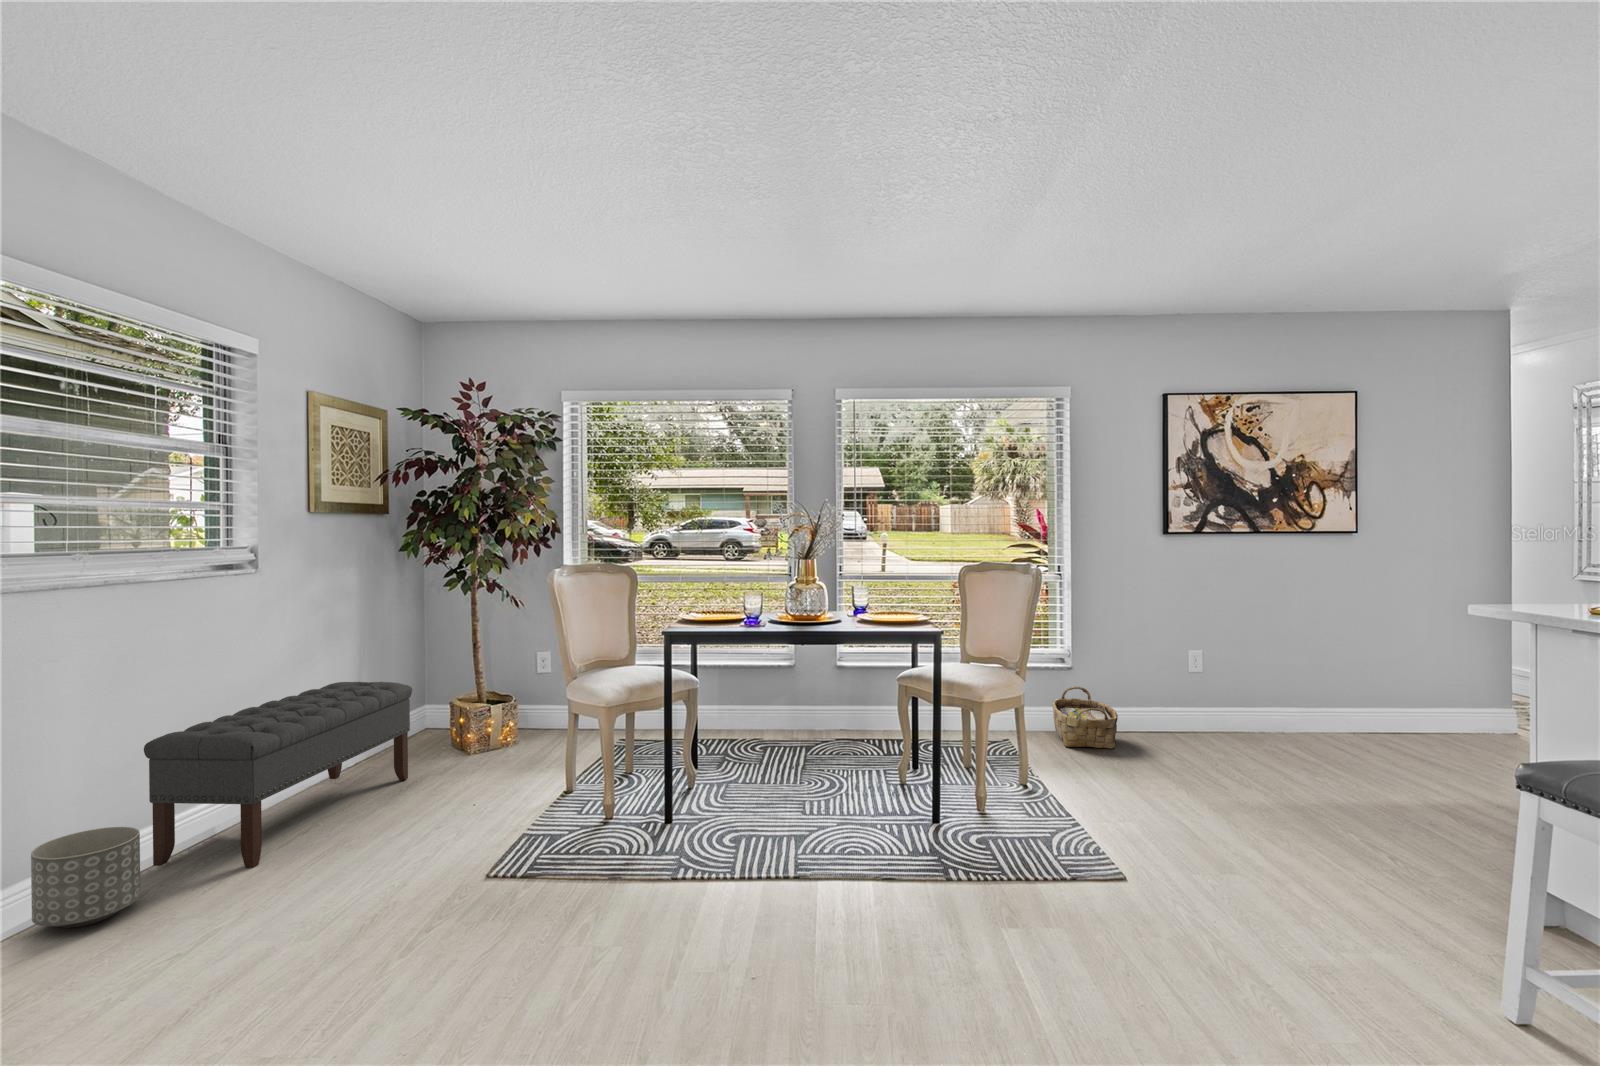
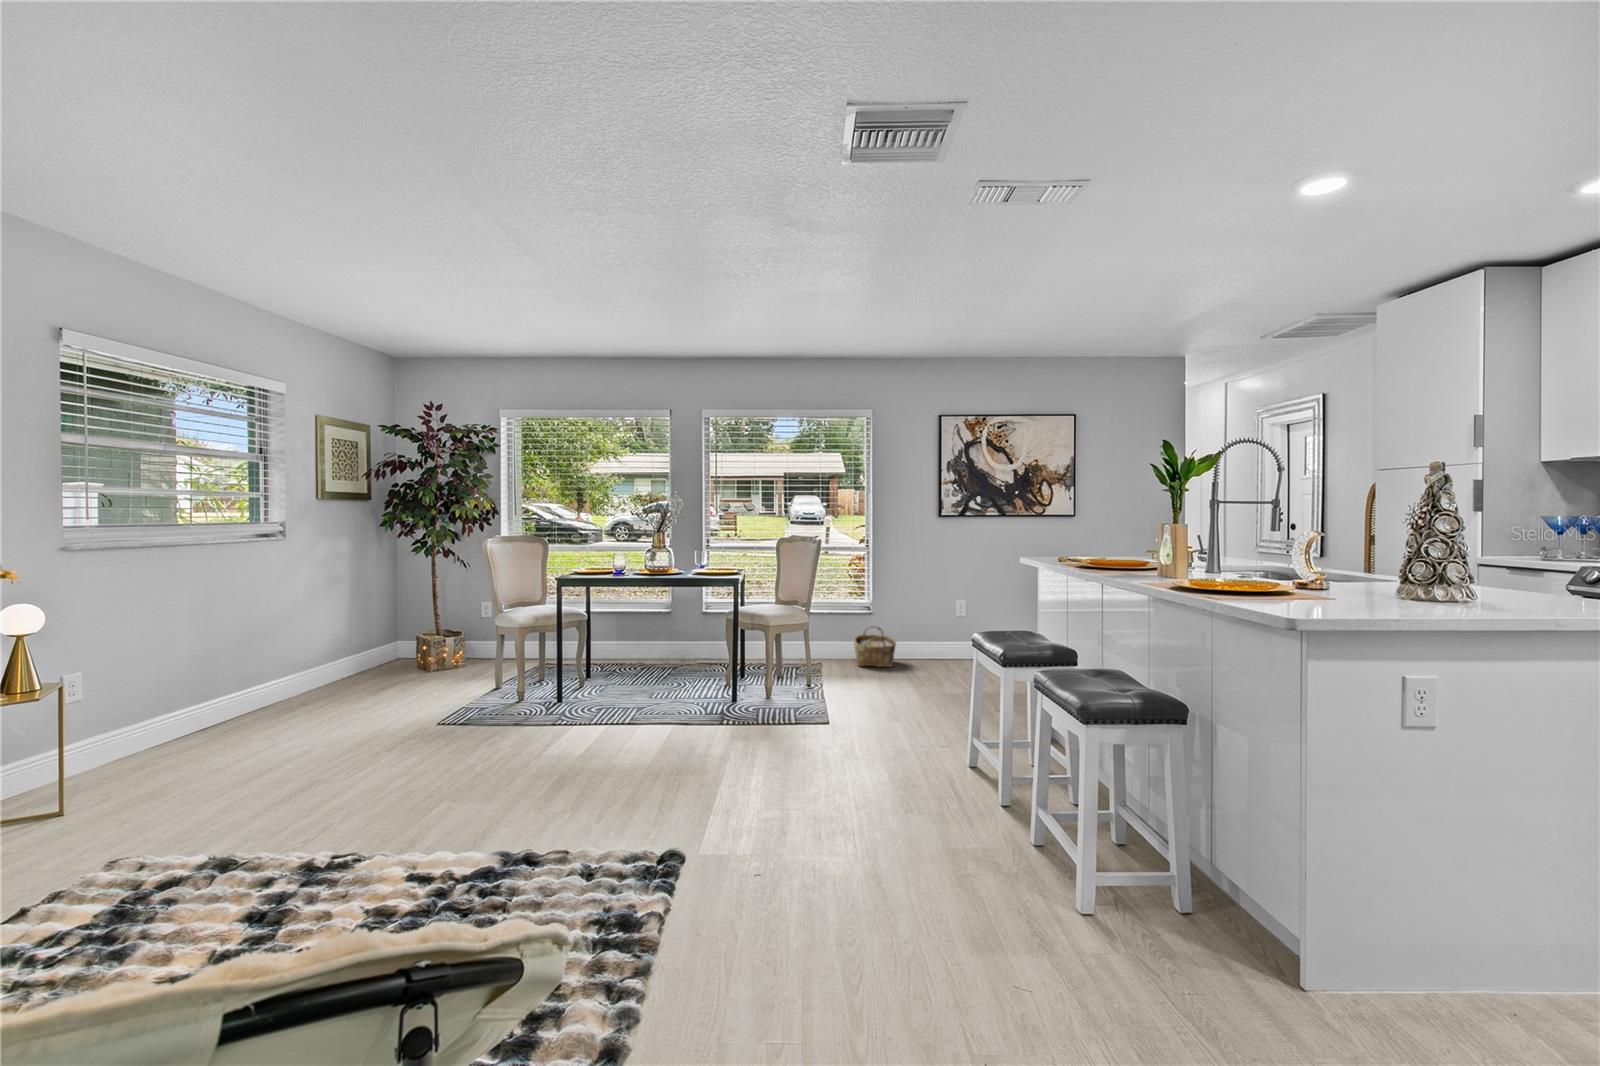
bench: present [144,682,412,868] -> none [223,617,390,721]
planter: present [31,827,140,928] -> none [170,689,231,742]

